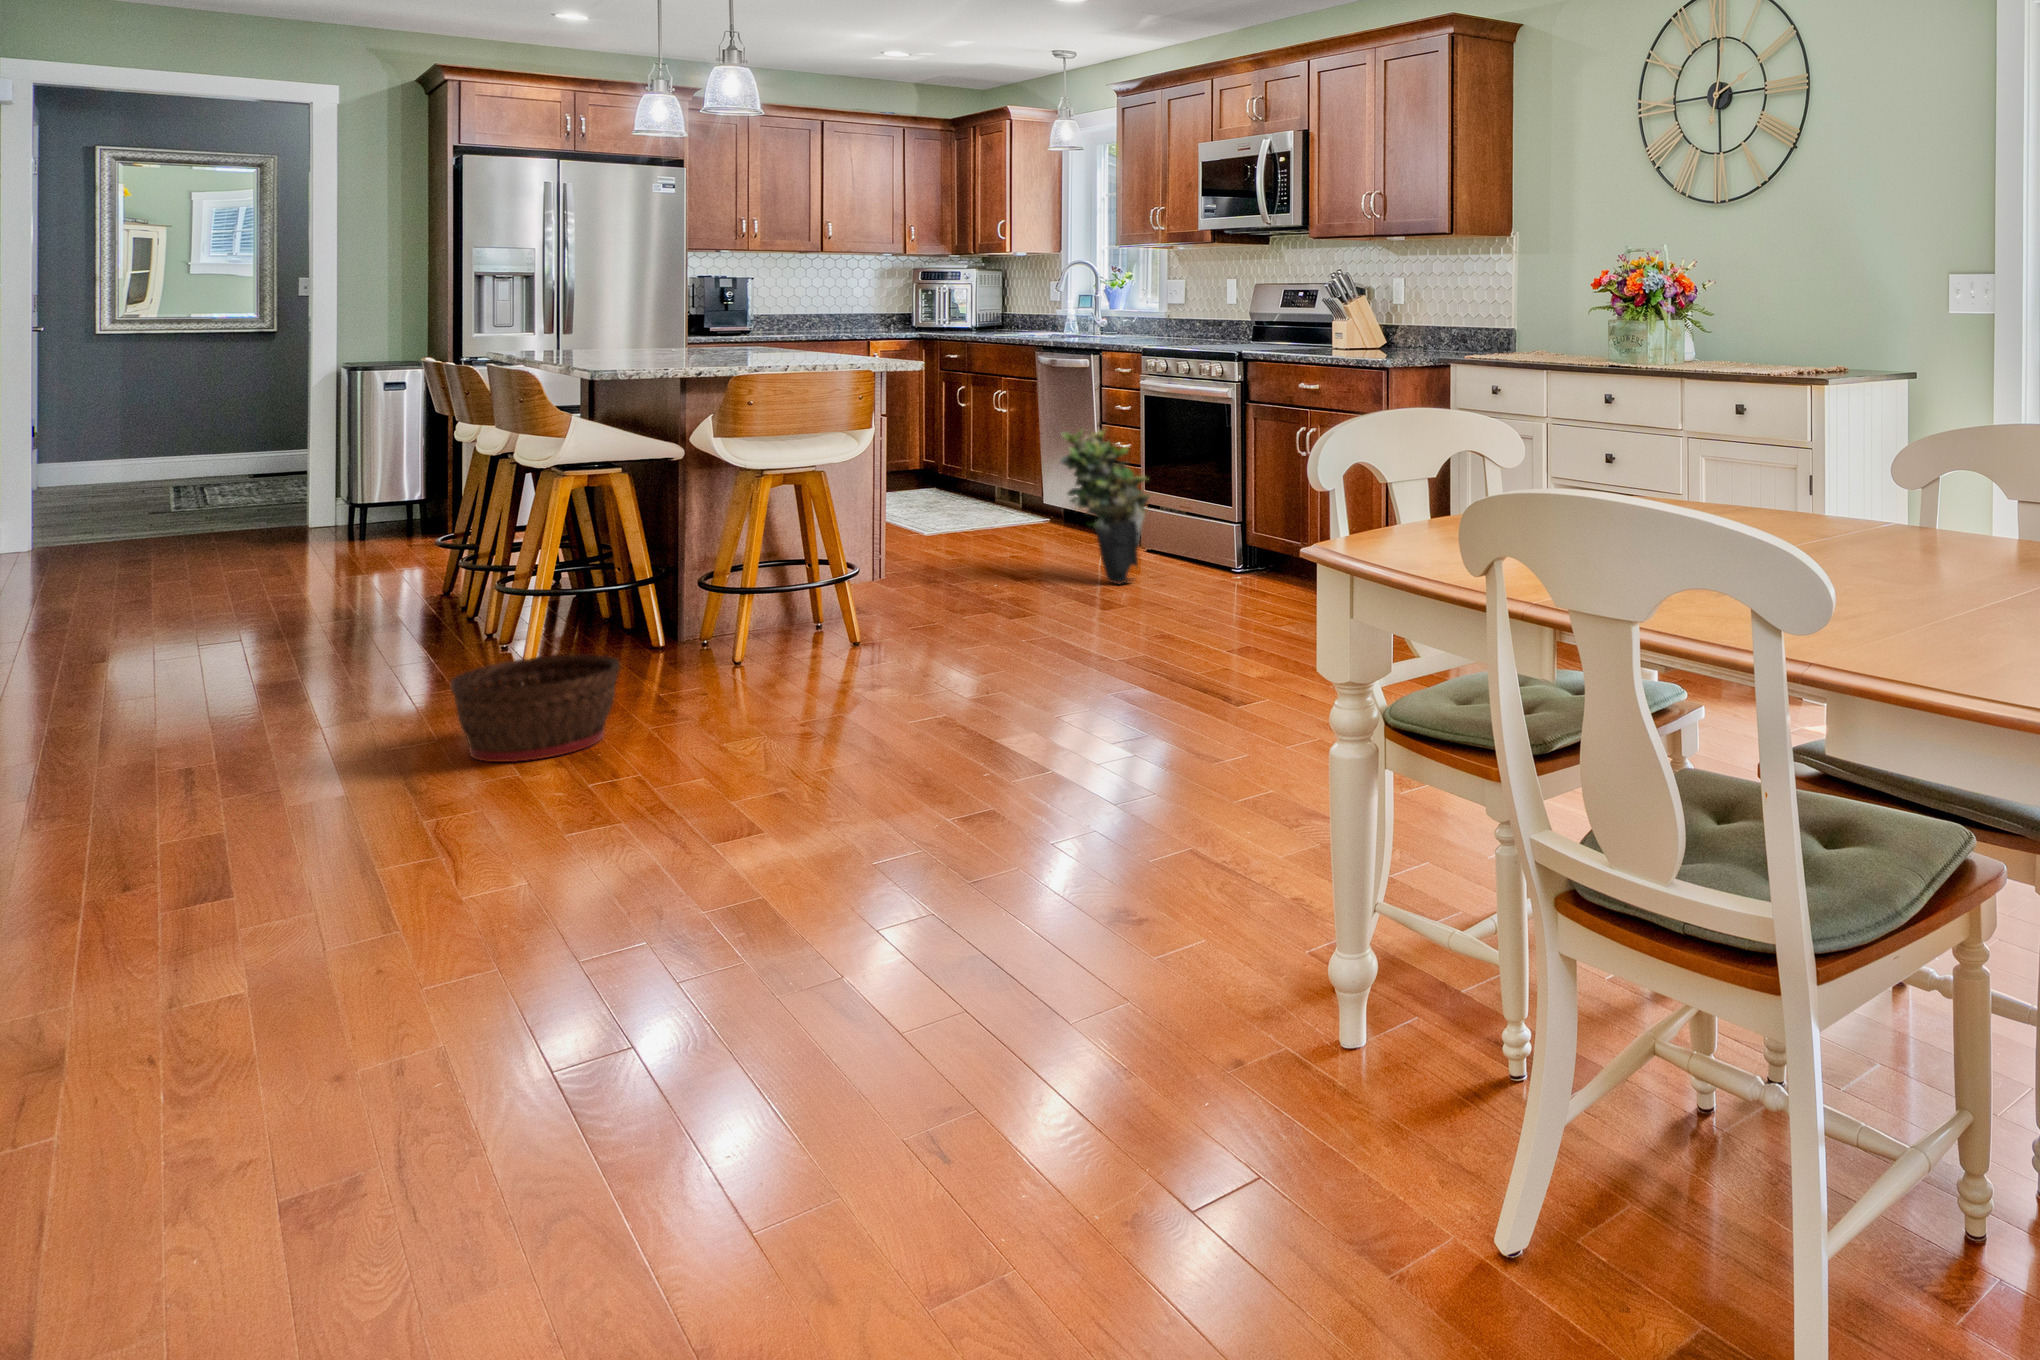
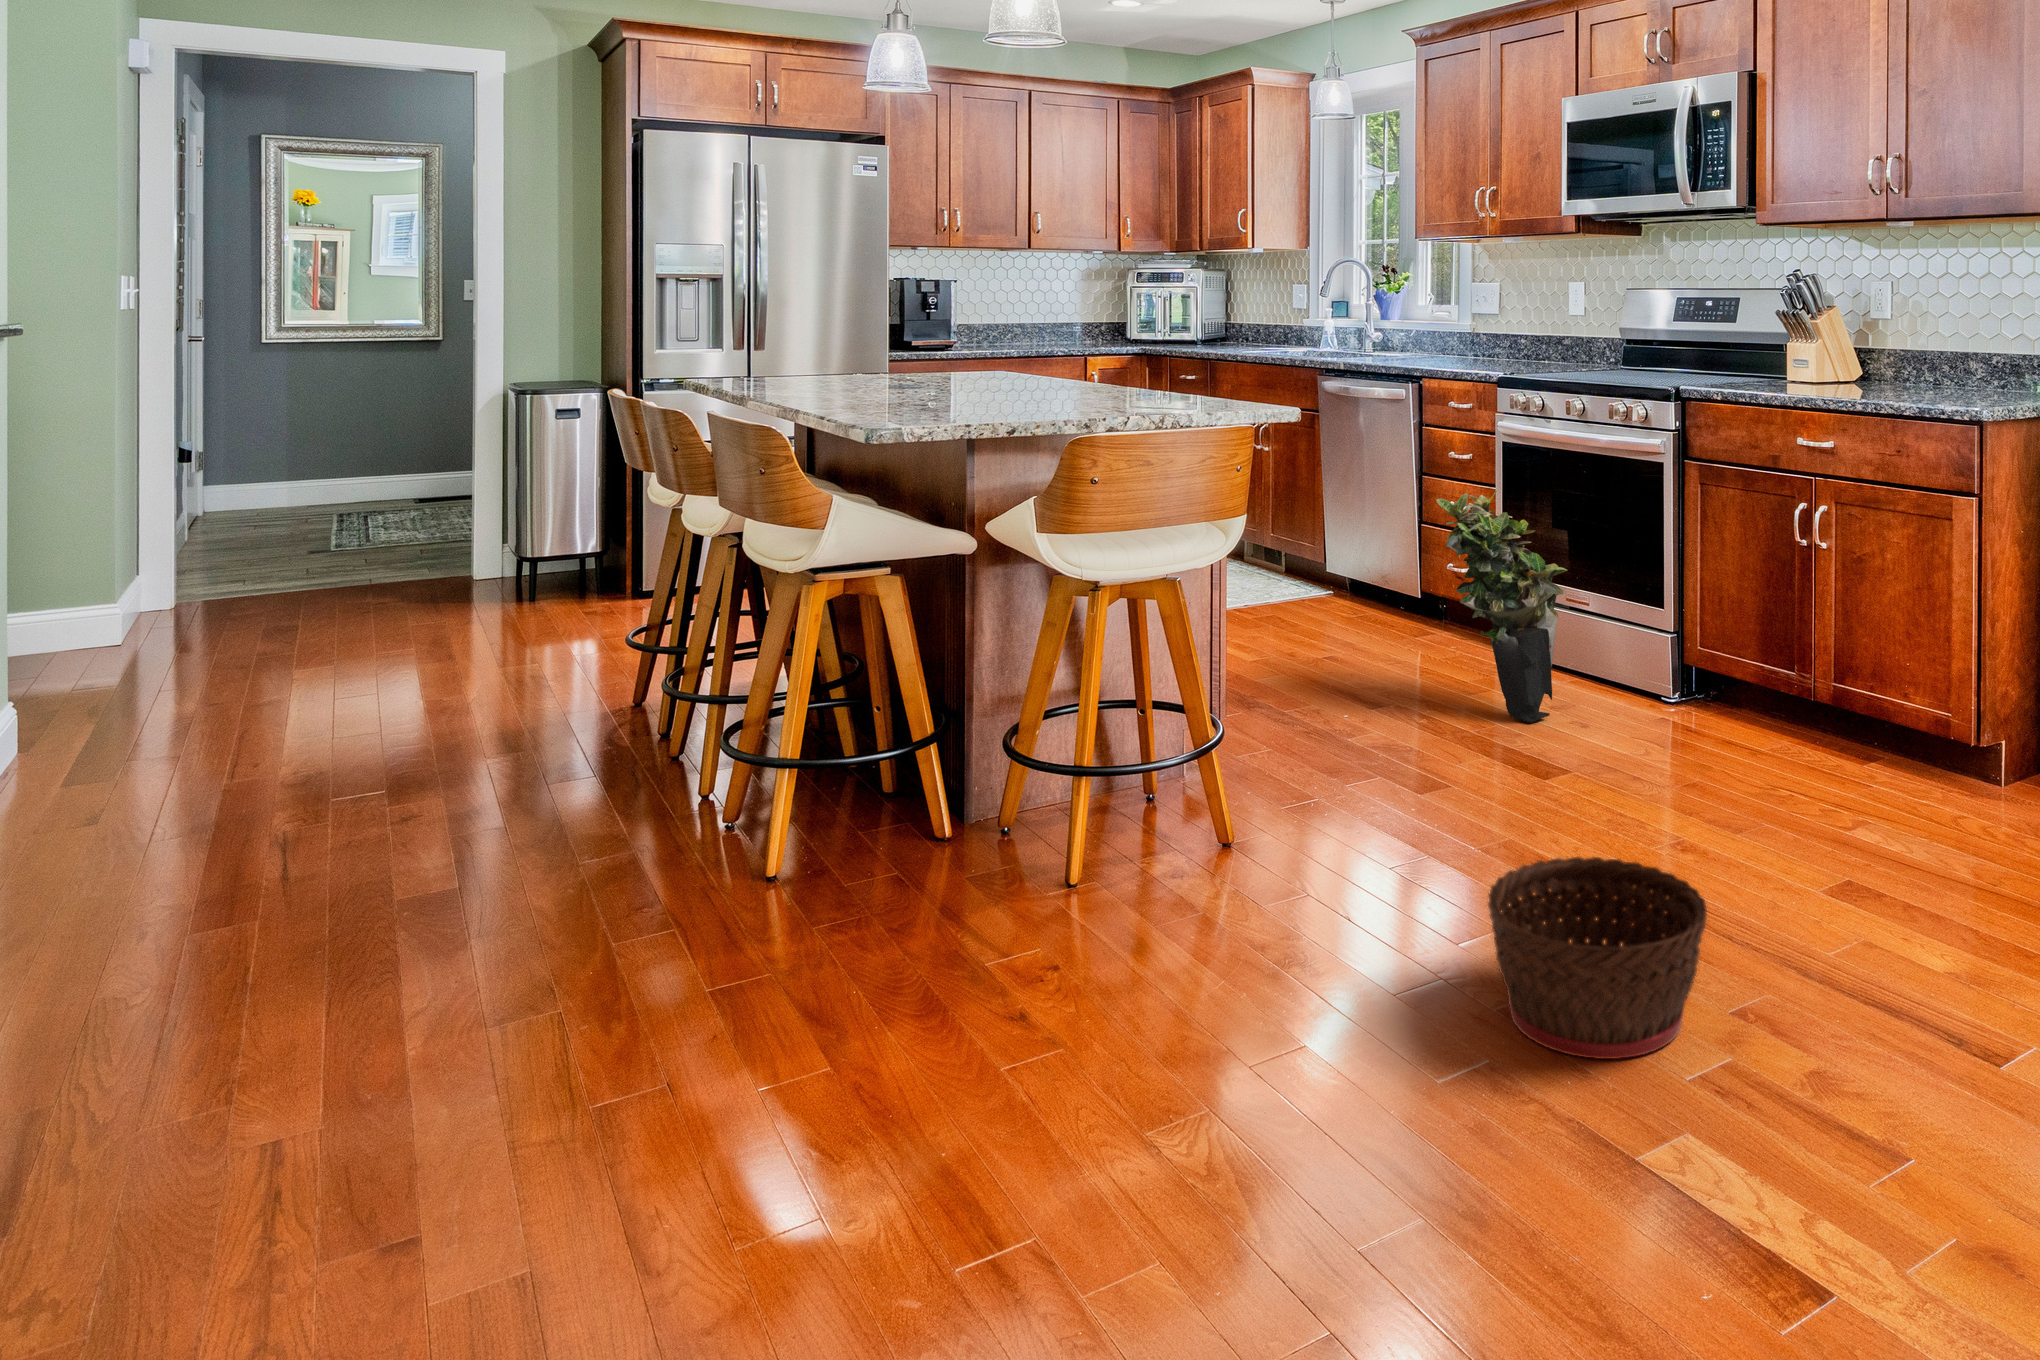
basket: present [451,654,620,762] -> present [1488,856,1707,1059]

